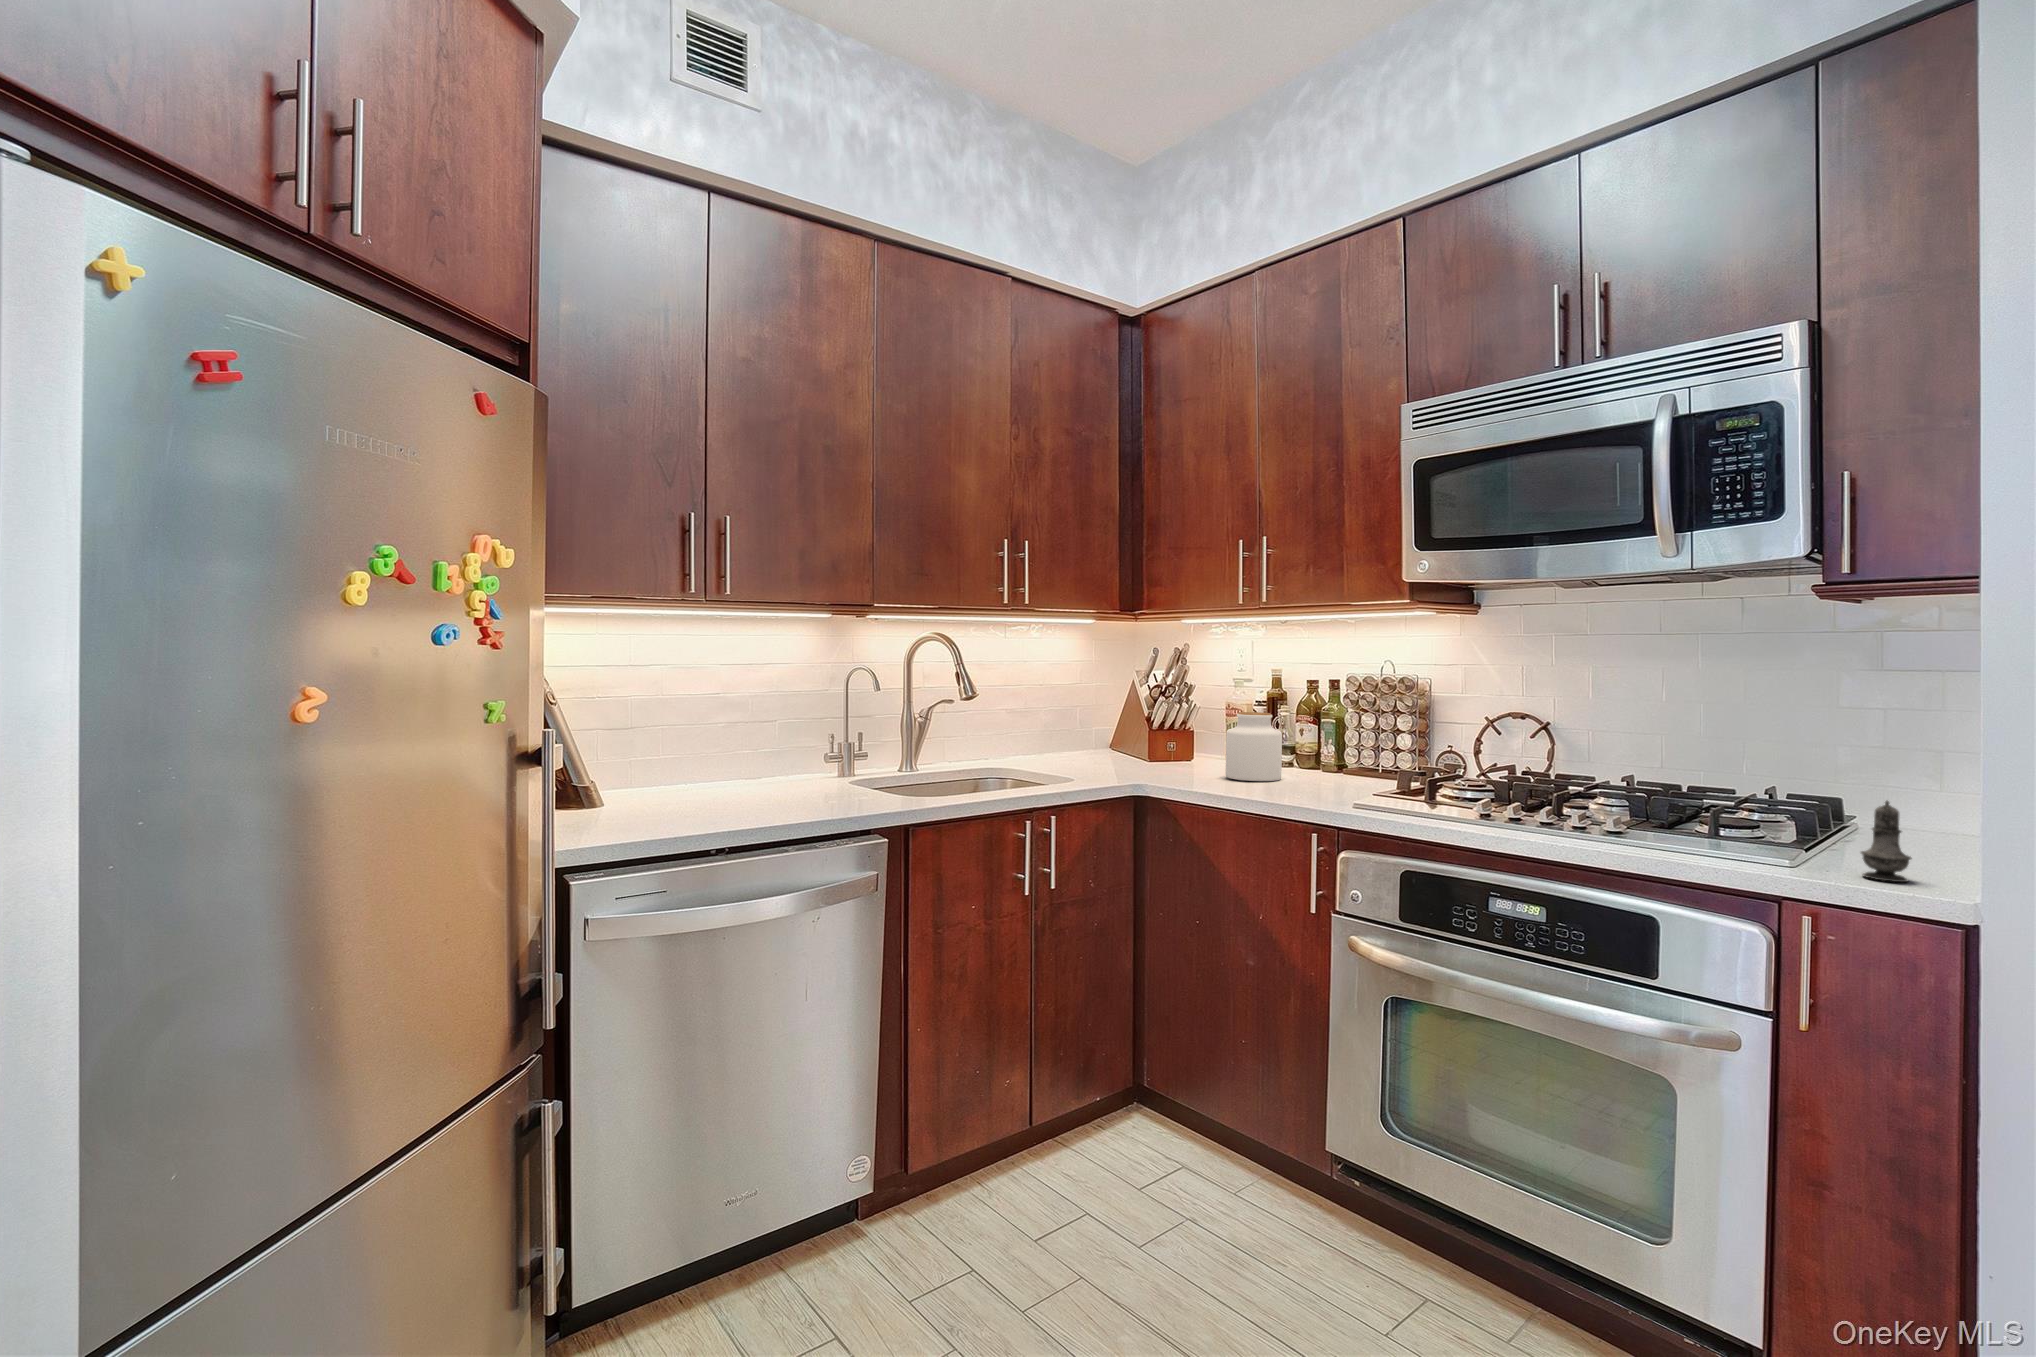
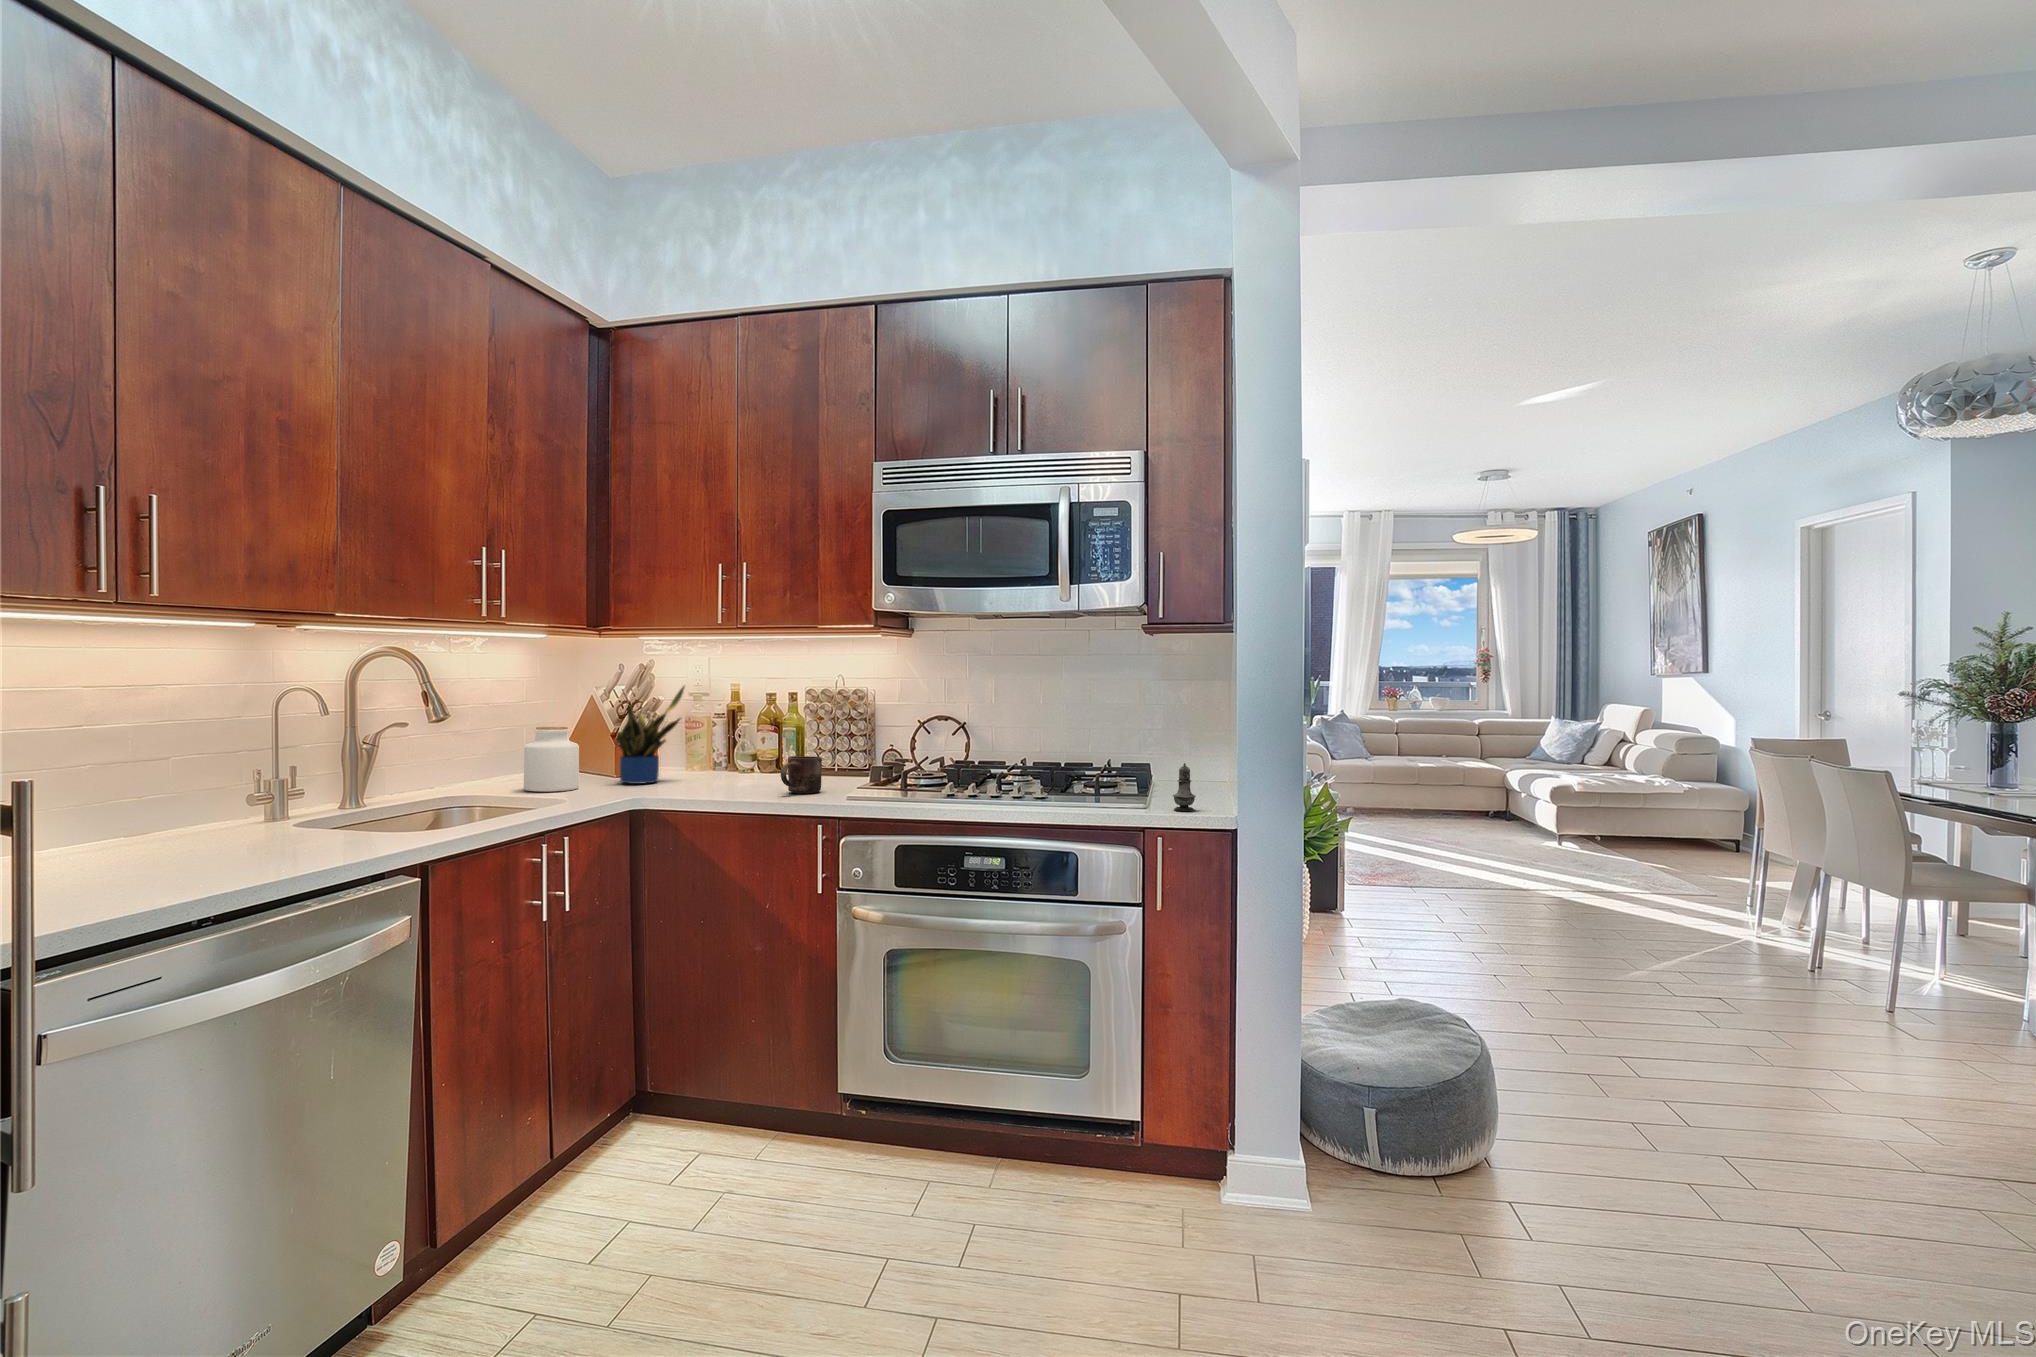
potted plant: none [1147,670,1212,768] -> present [616,686,685,784]
jar: present [1226,712,1282,781] -> present [524,727,579,792]
mug: none [1278,750,1332,793] -> present [781,756,822,793]

